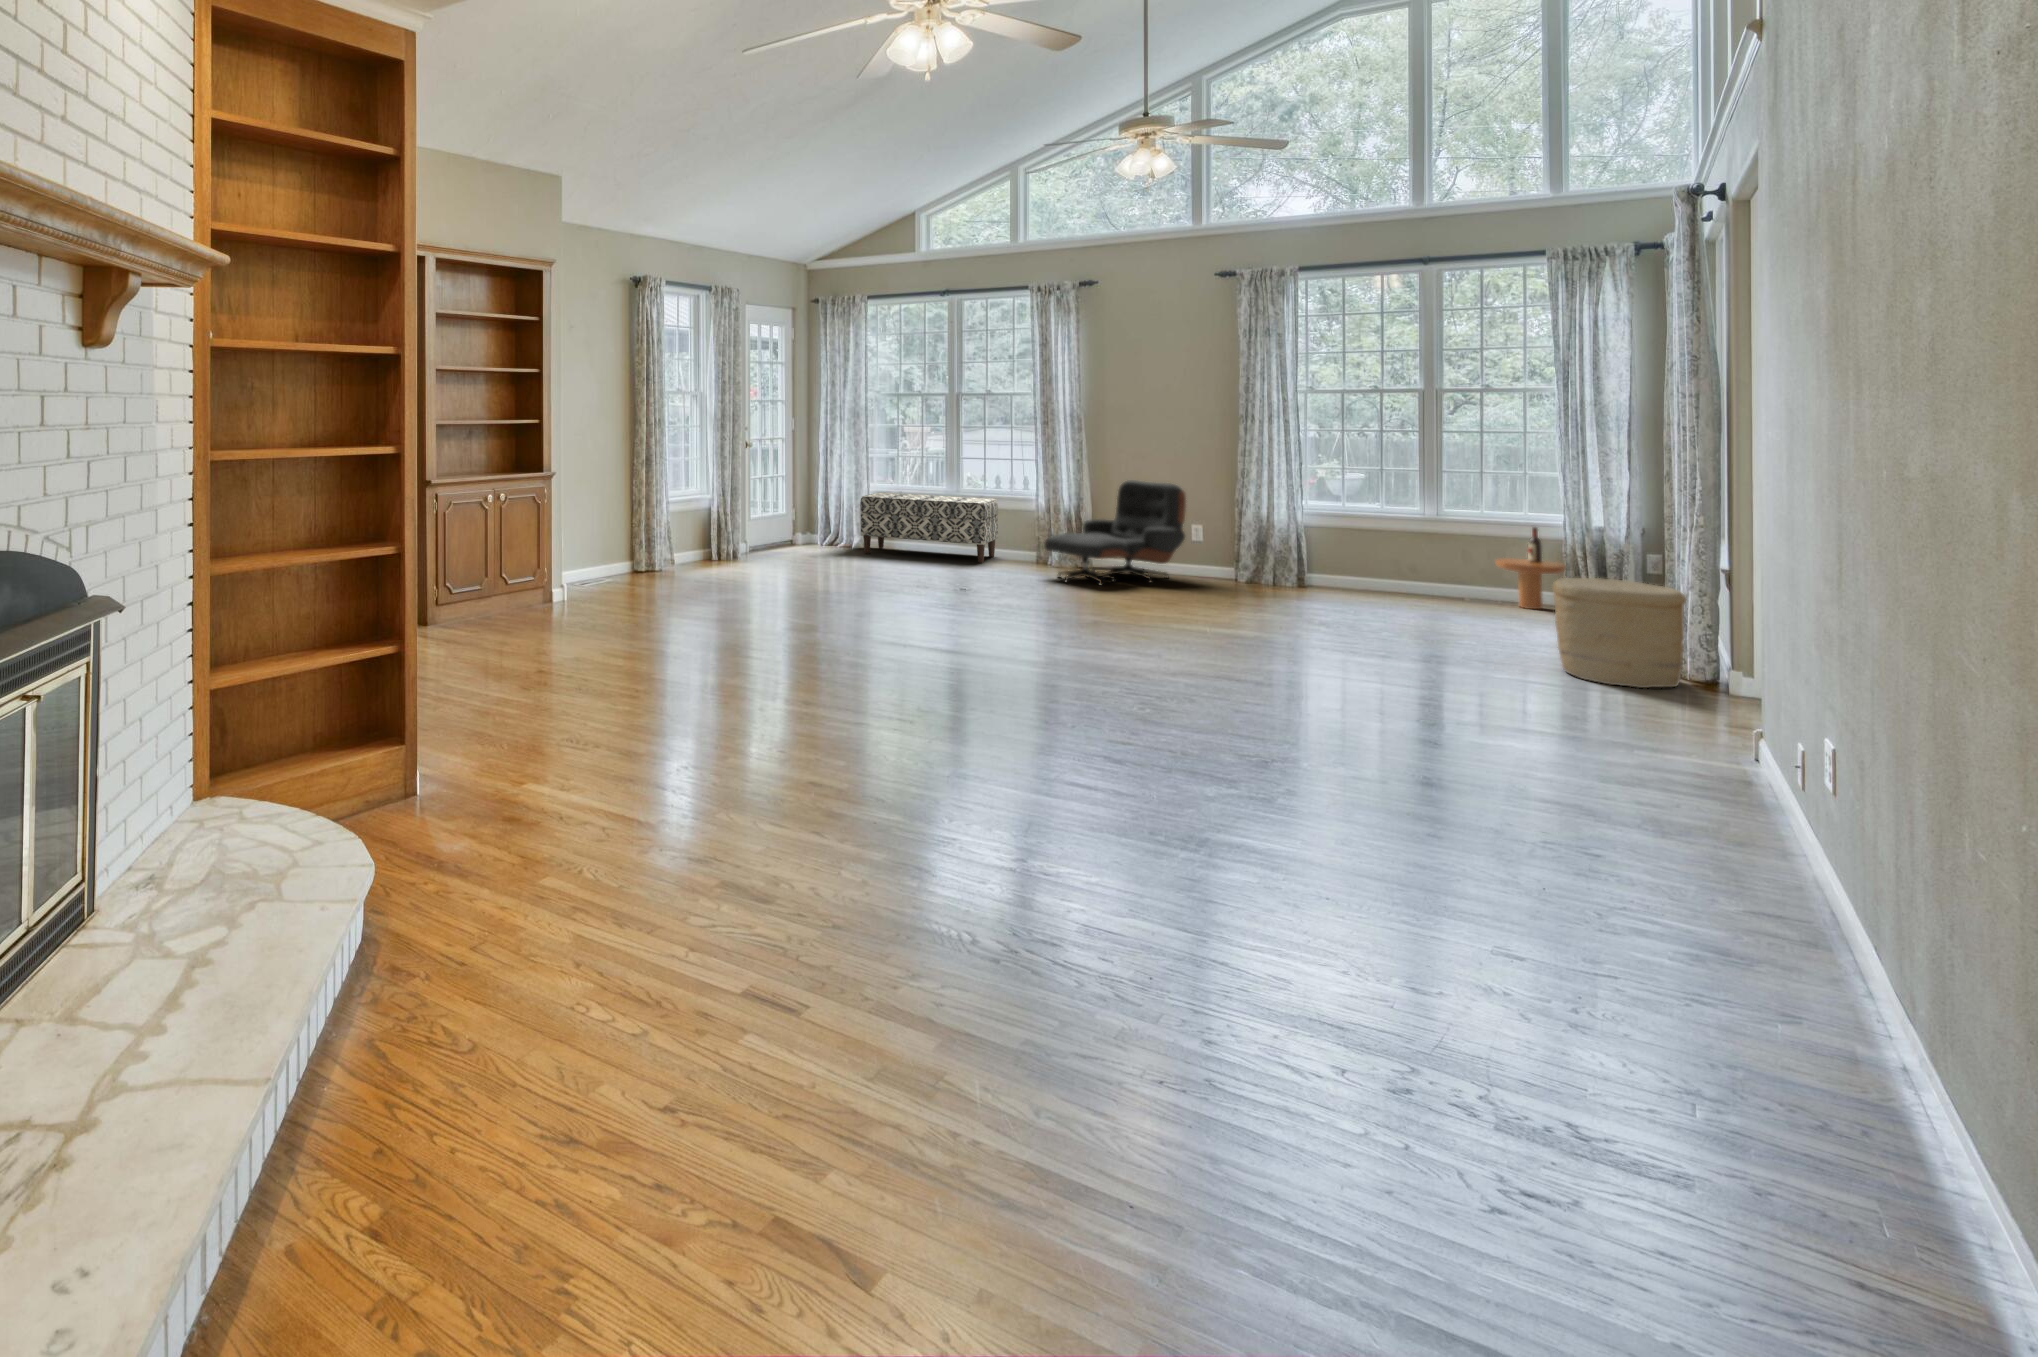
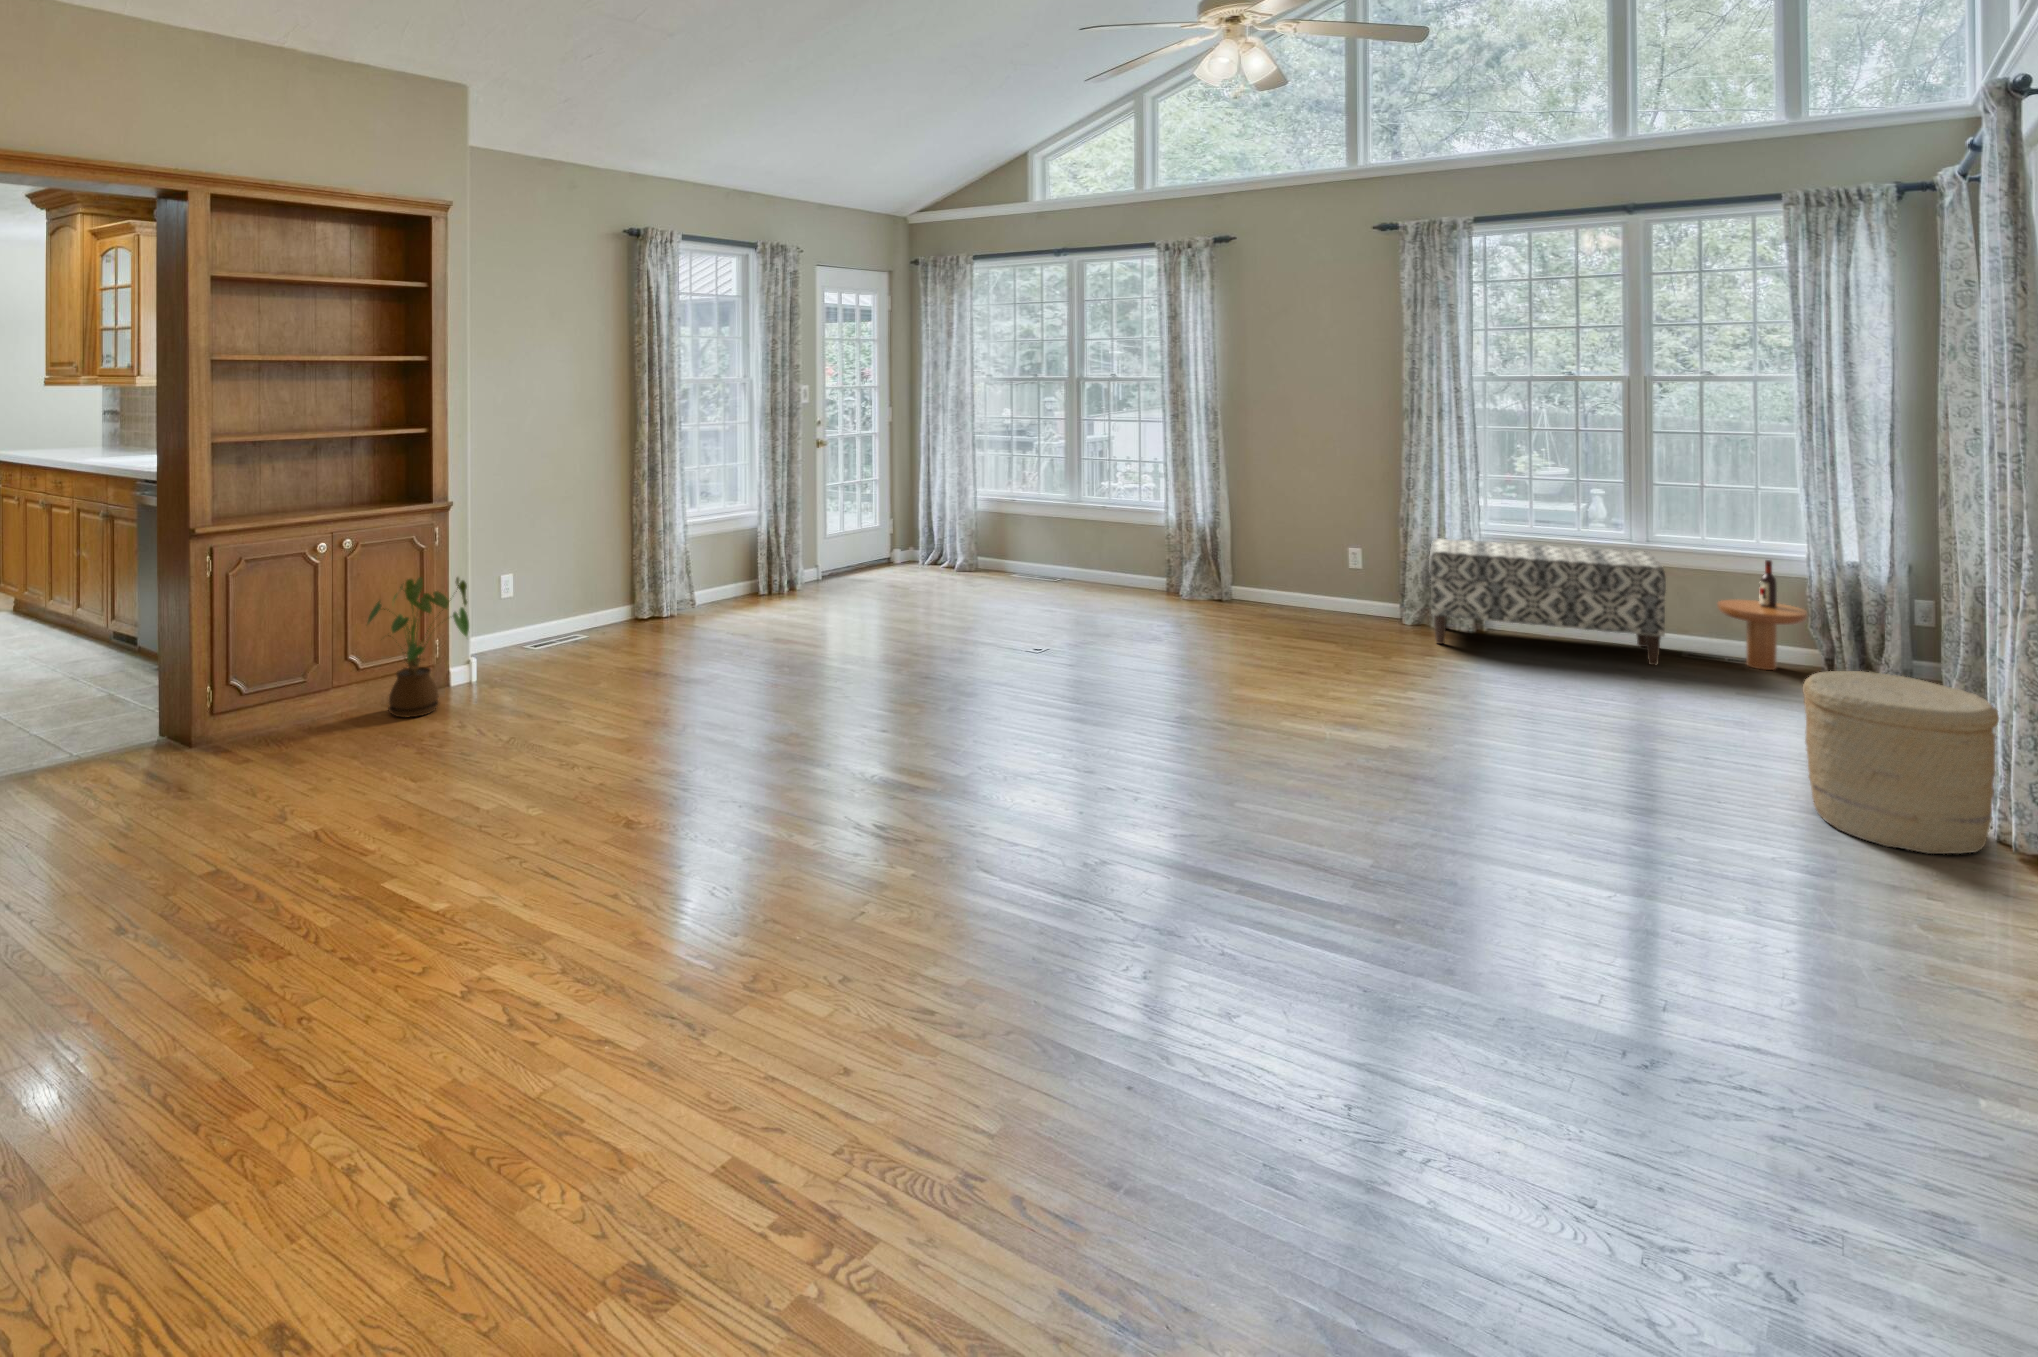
lounge chair: present [1044,480,1186,585] -> none [1162,491,1339,635]
bench: present [860,492,998,563] -> present [1429,539,1666,665]
house plant: none [512,520,581,614] -> present [368,577,469,717]

